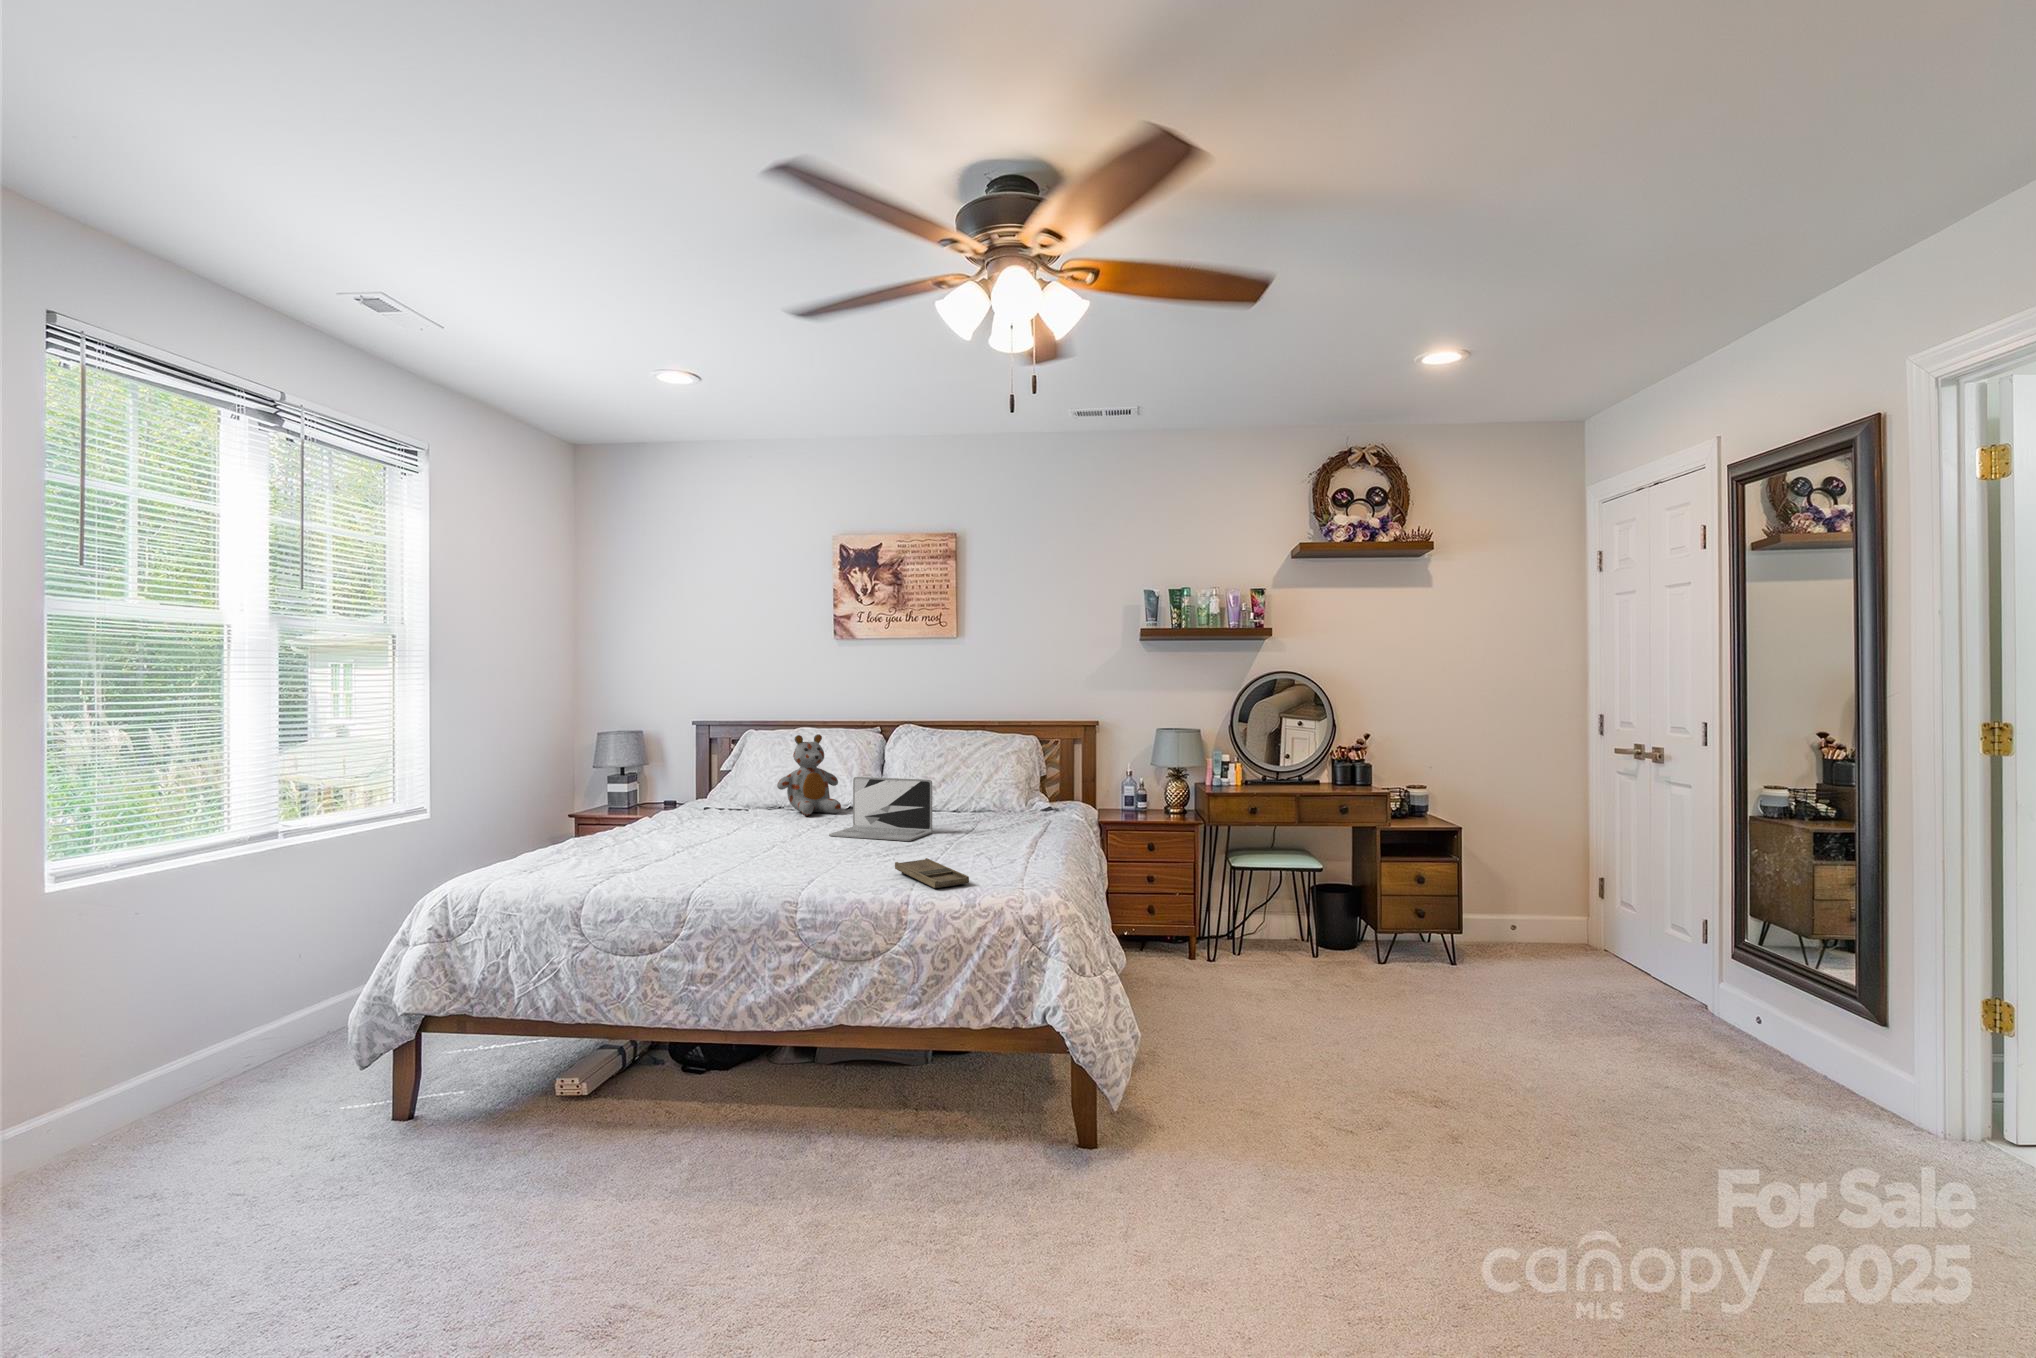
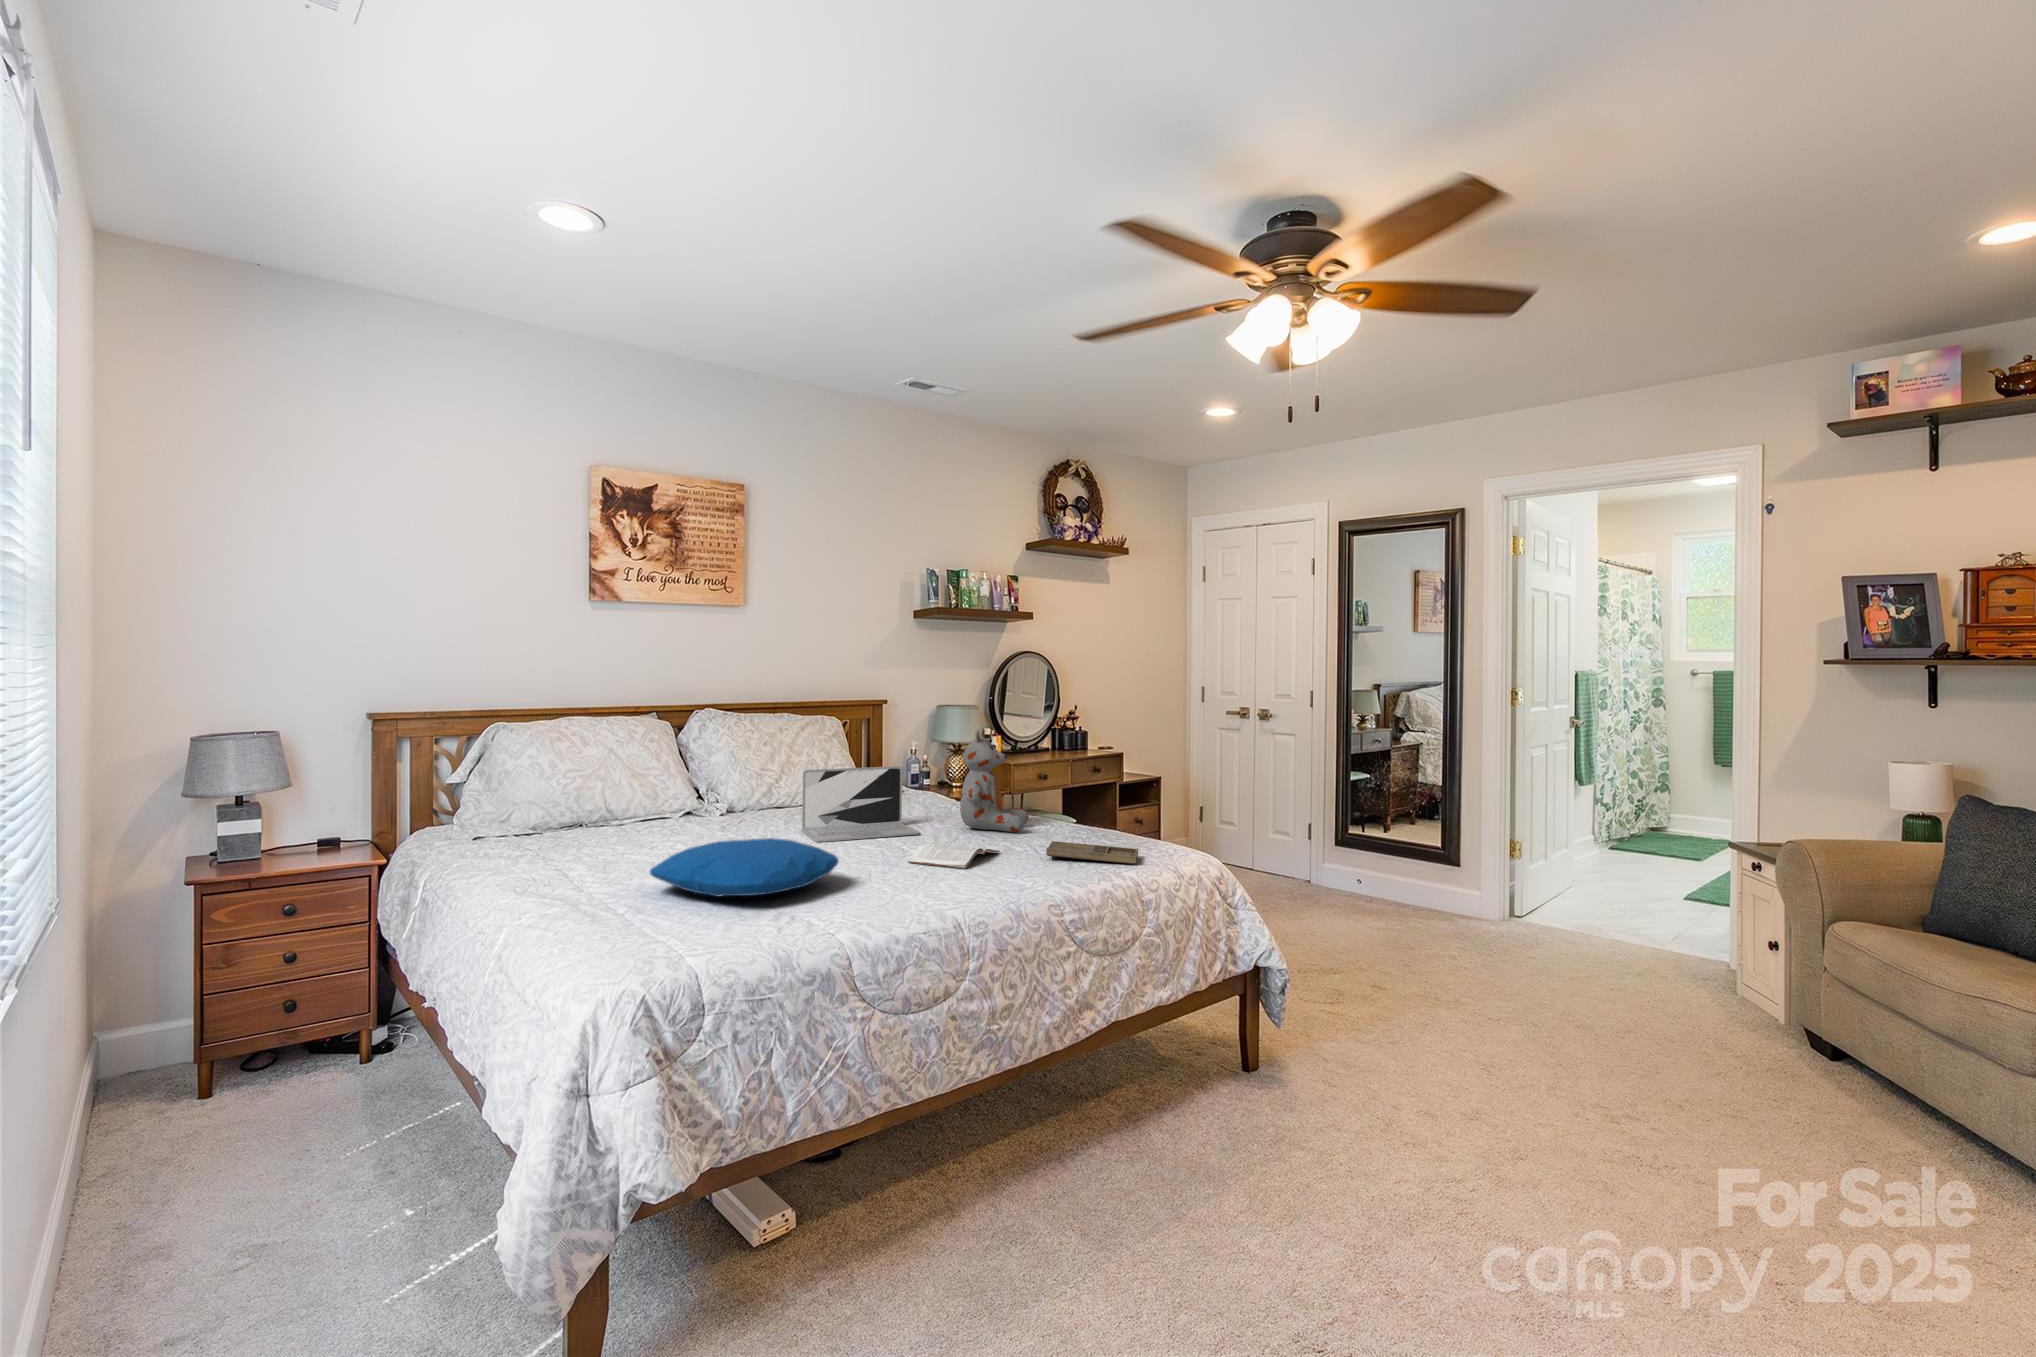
stuffed bear: present [777,734,841,816] -> present [960,728,1028,832]
pillow: none [612,820,729,858] -> present [650,838,839,896]
magazine: none [809,845,894,868] -> present [908,844,1000,869]

